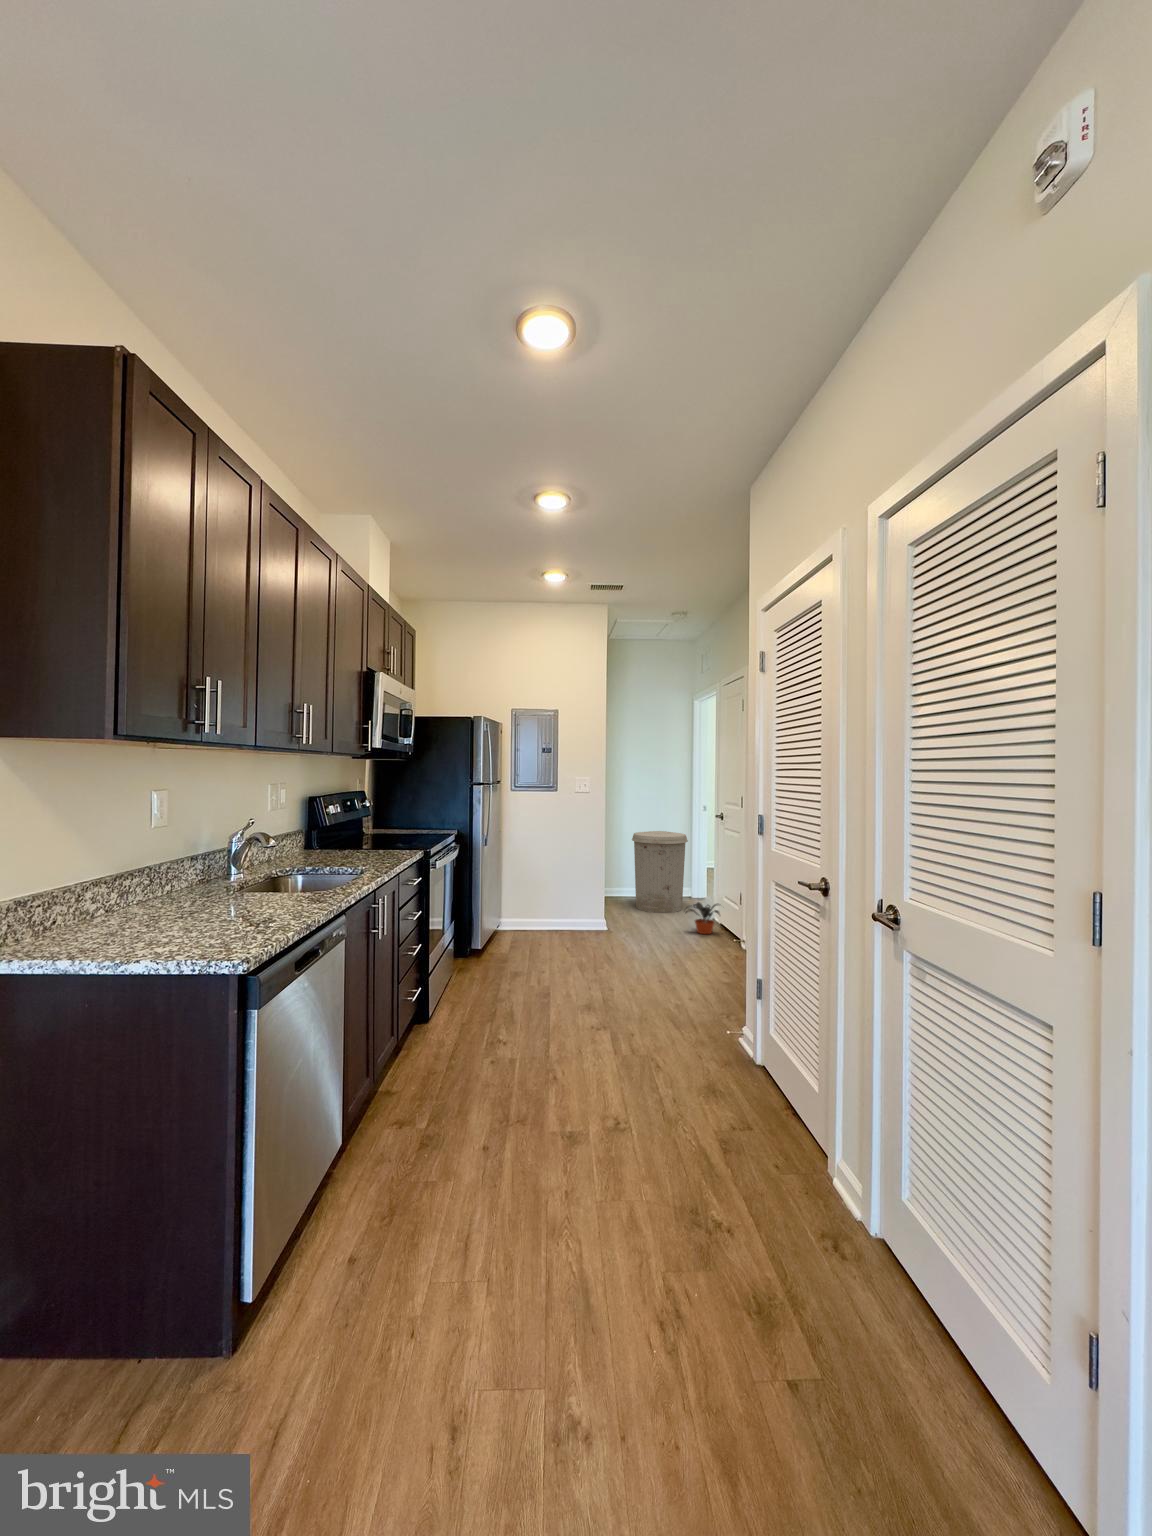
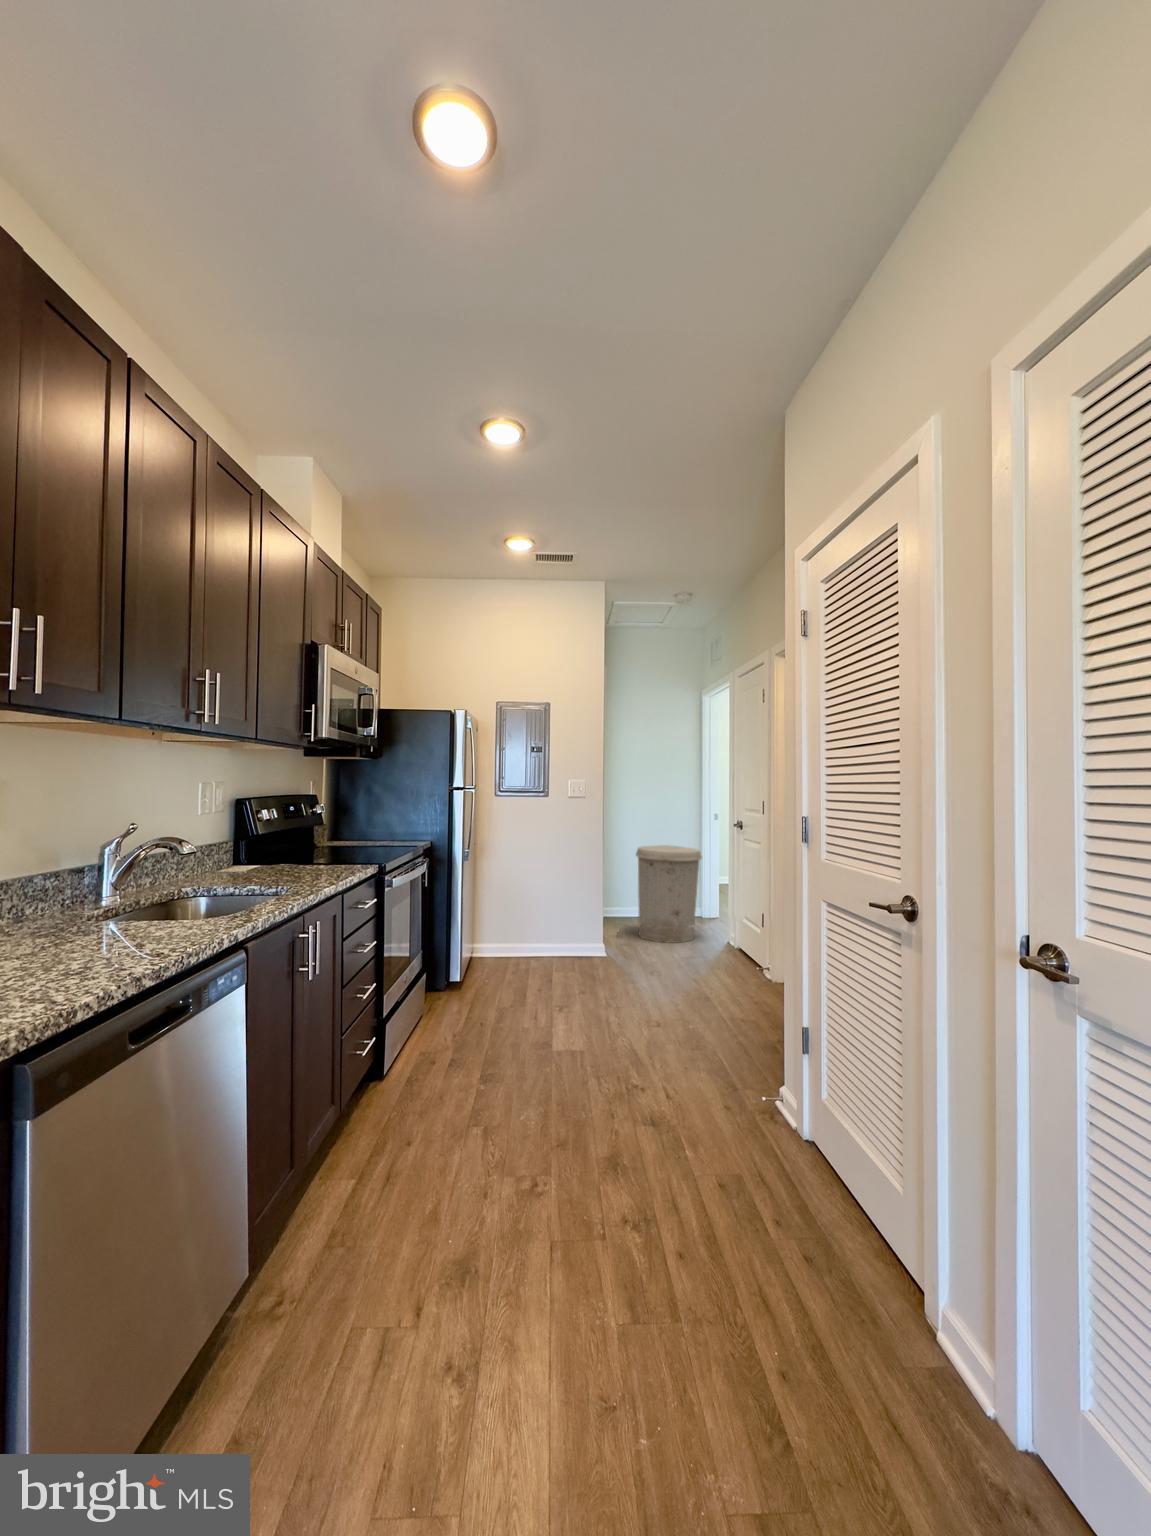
potted plant: present [686,902,719,934] -> none [695,930,743,968]

